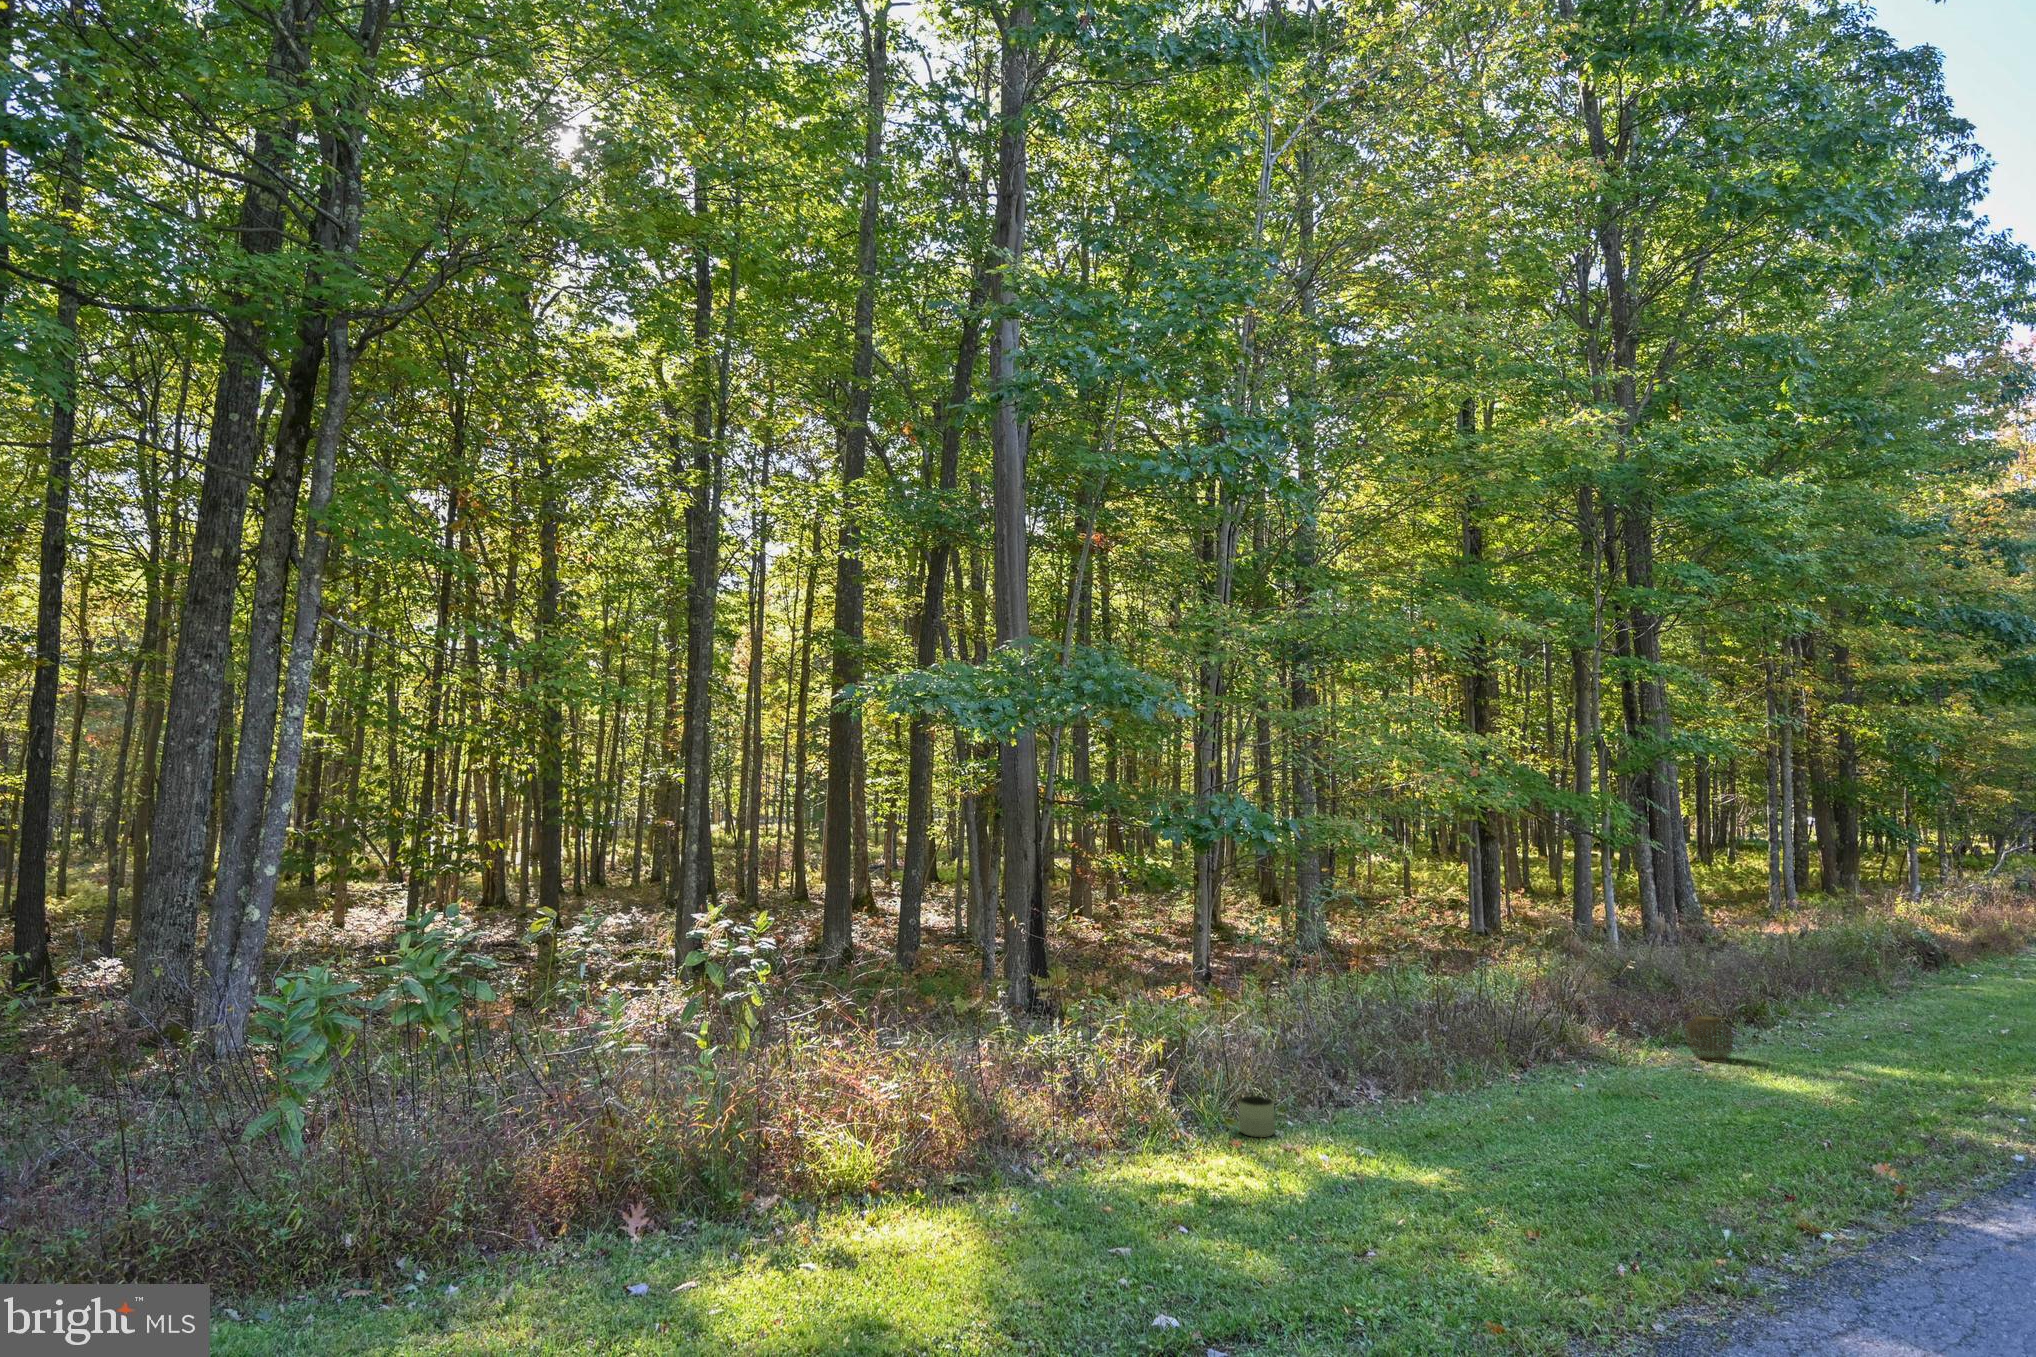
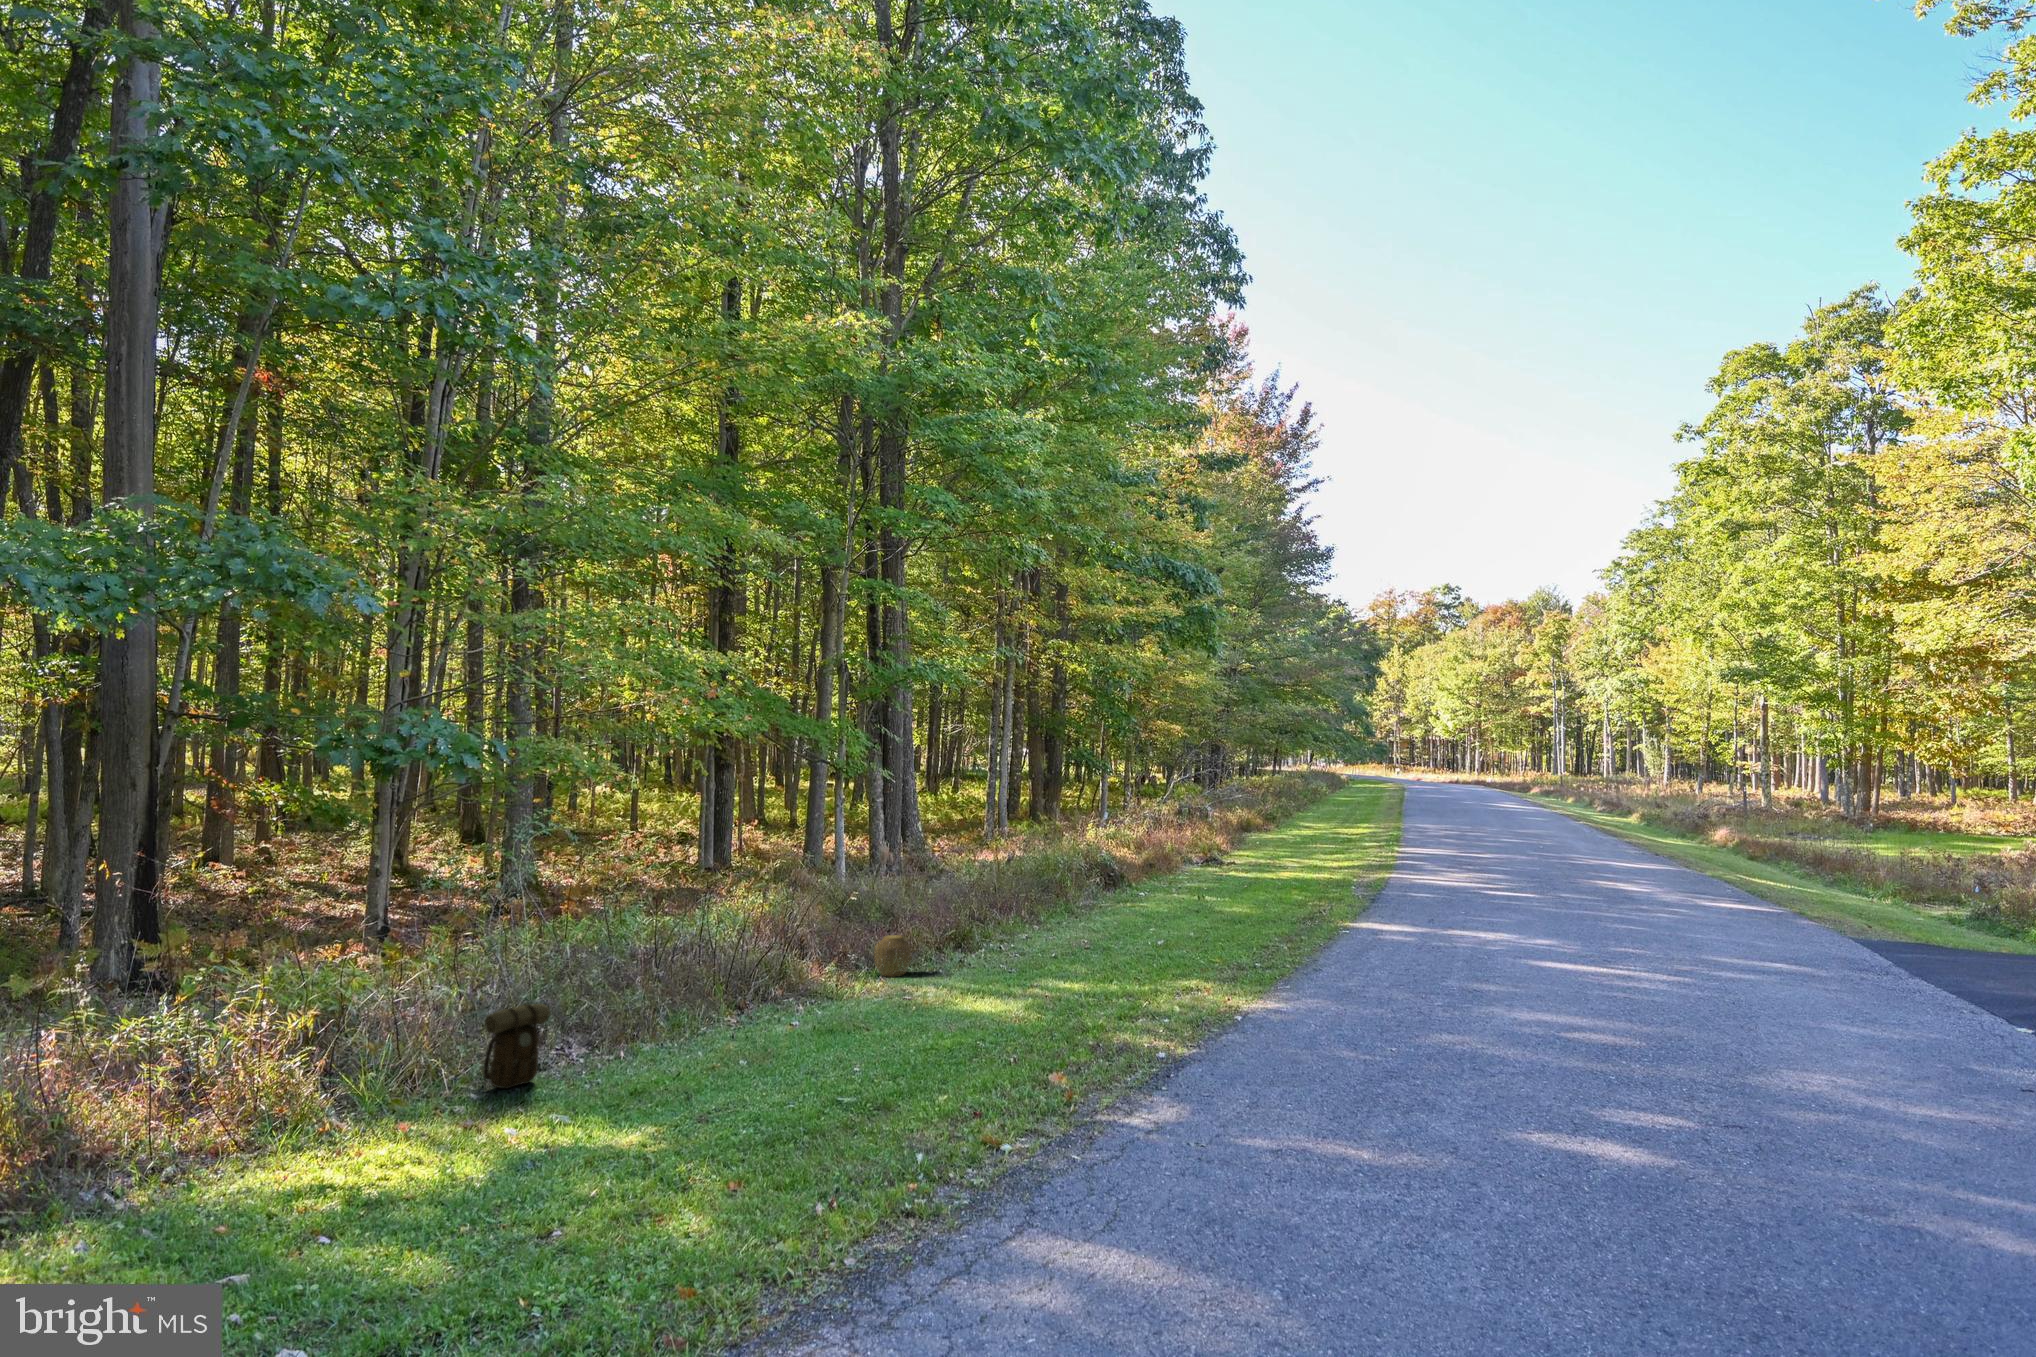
backpack: none [1303,1051,1360,1129] -> present [483,1004,551,1089]
planter: present [1239,1096,1275,1138] -> none [403,1065,447,1110]

